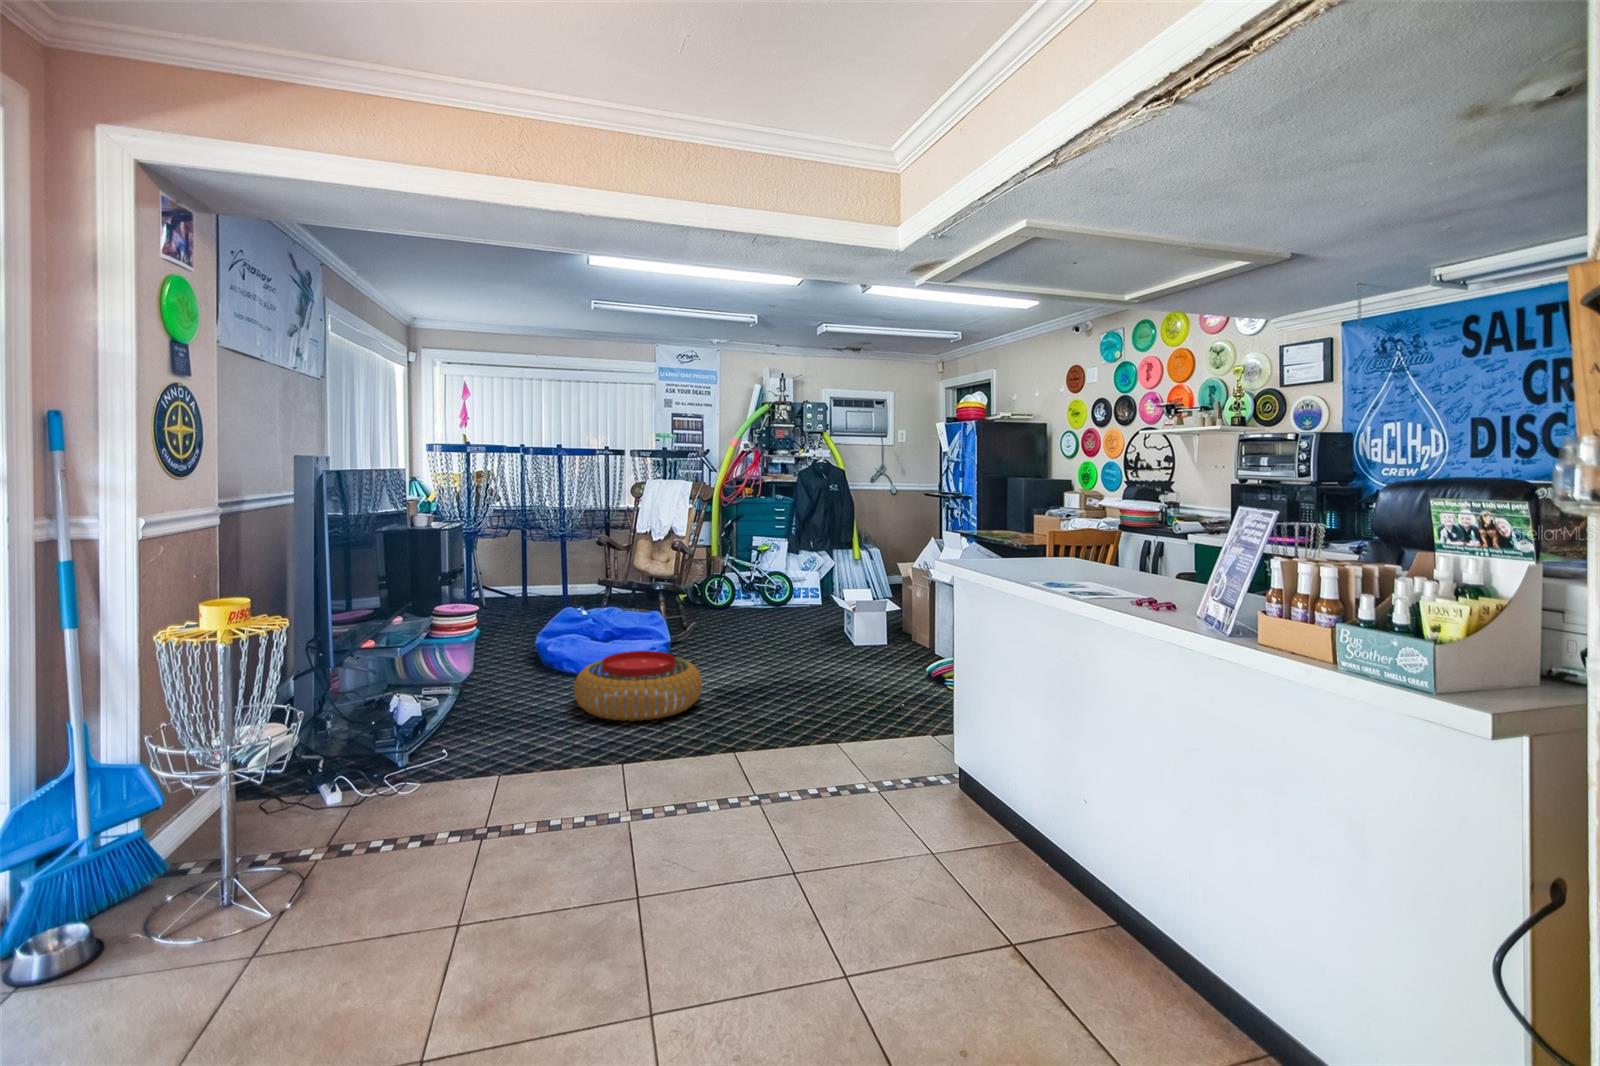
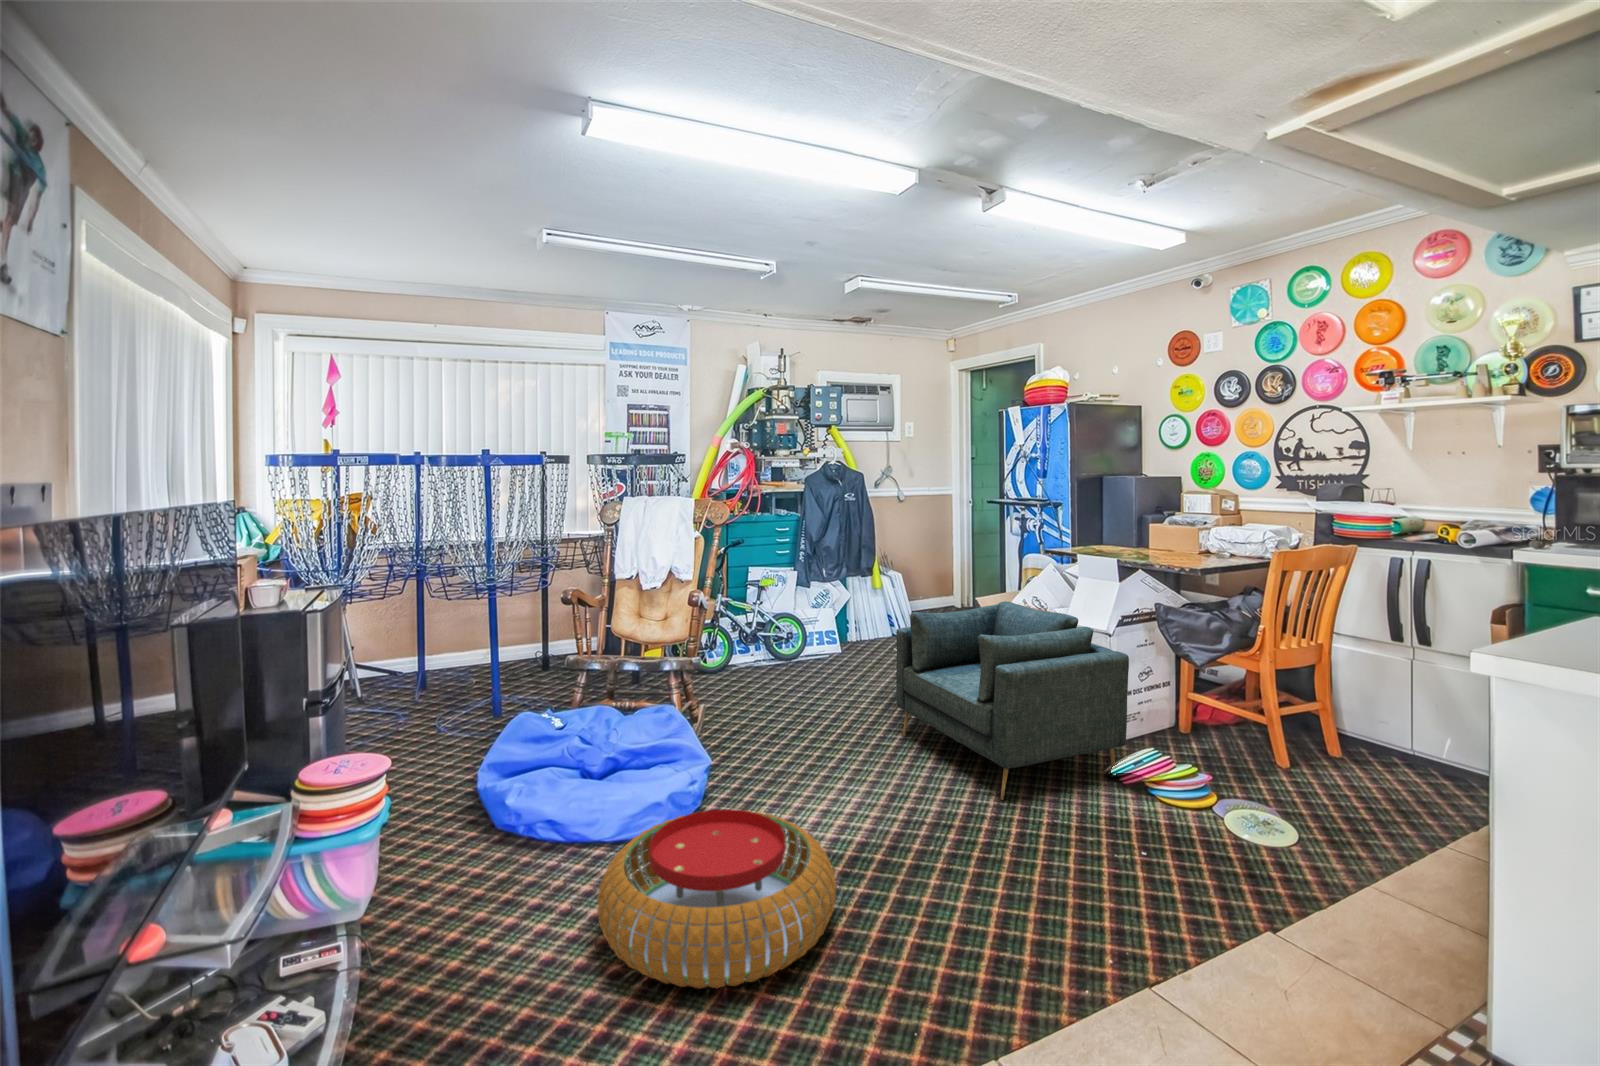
armchair: none [810,559,939,677] -> present [896,601,1129,800]

